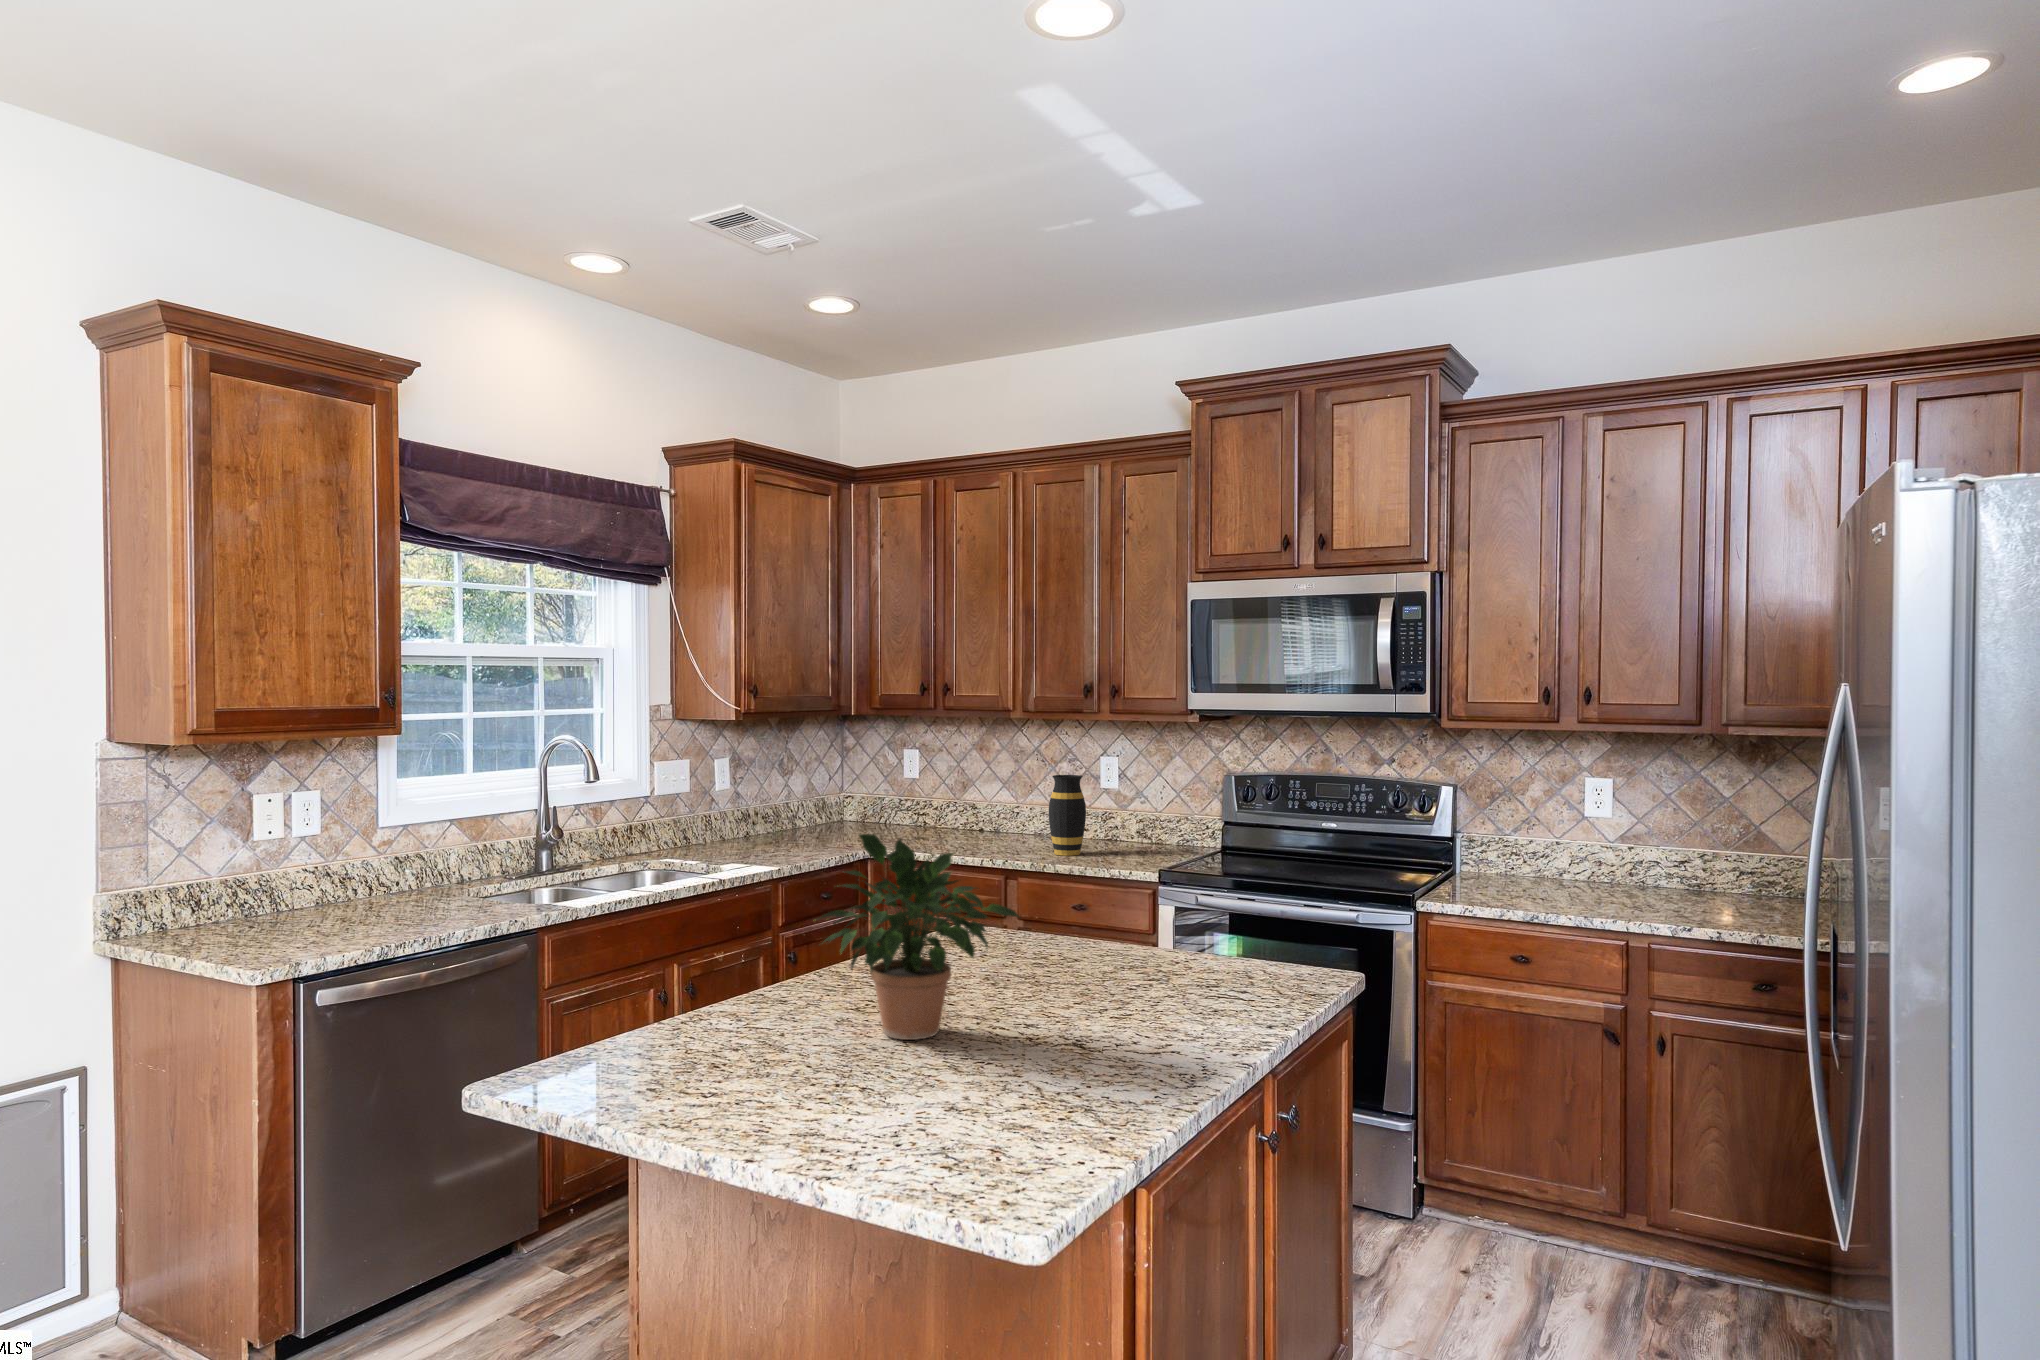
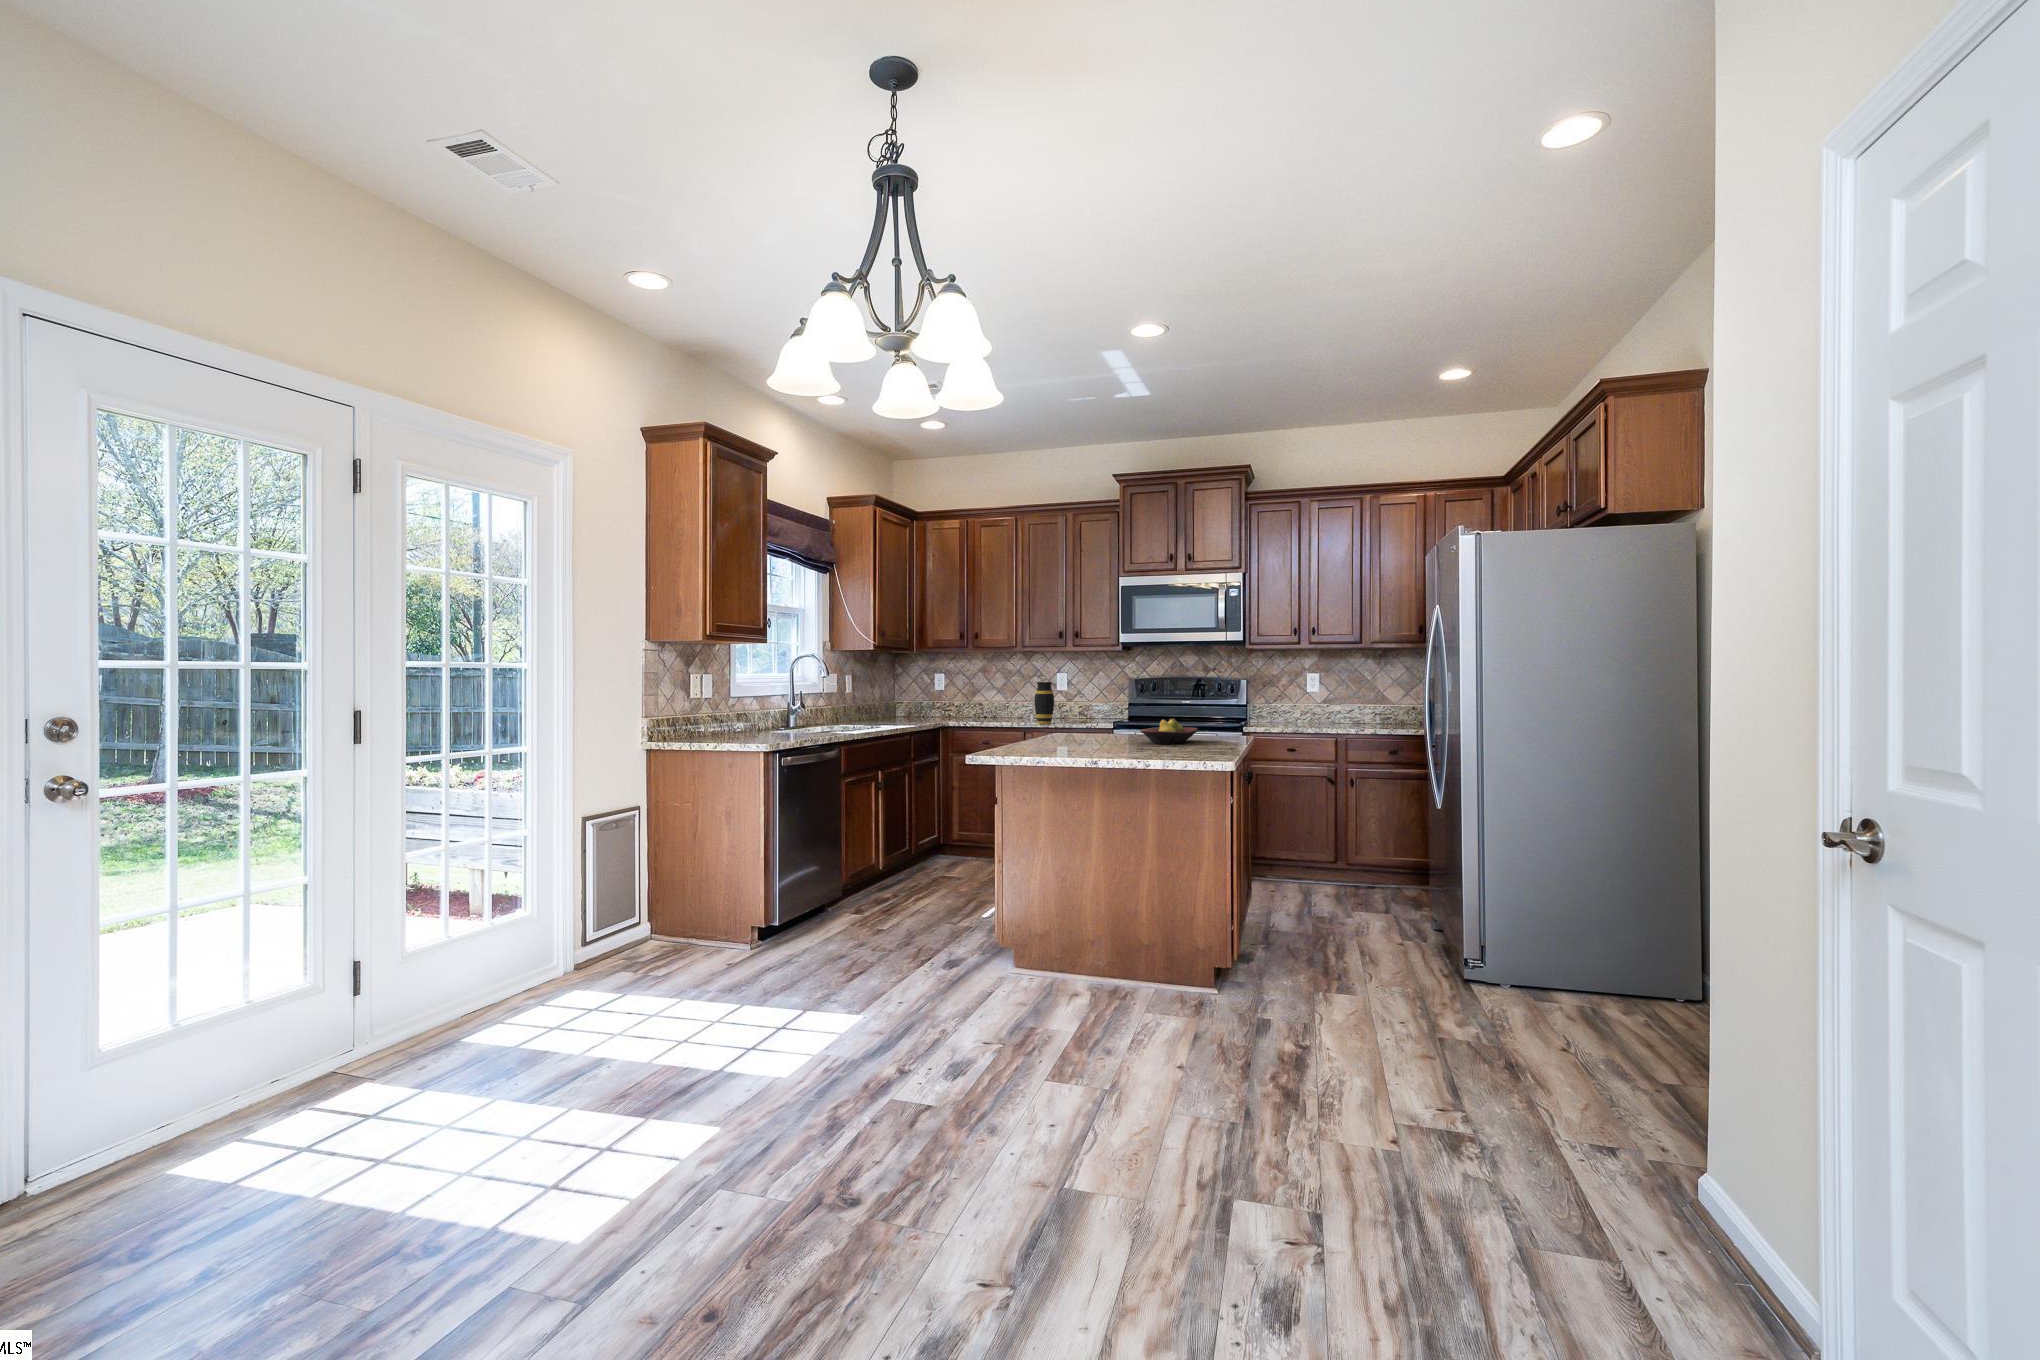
potted plant: present [819,834,1019,1040] -> none [1056,667,1141,750]
fruit bowl: none [1077,930,1232,1003] -> present [1140,719,1198,744]

